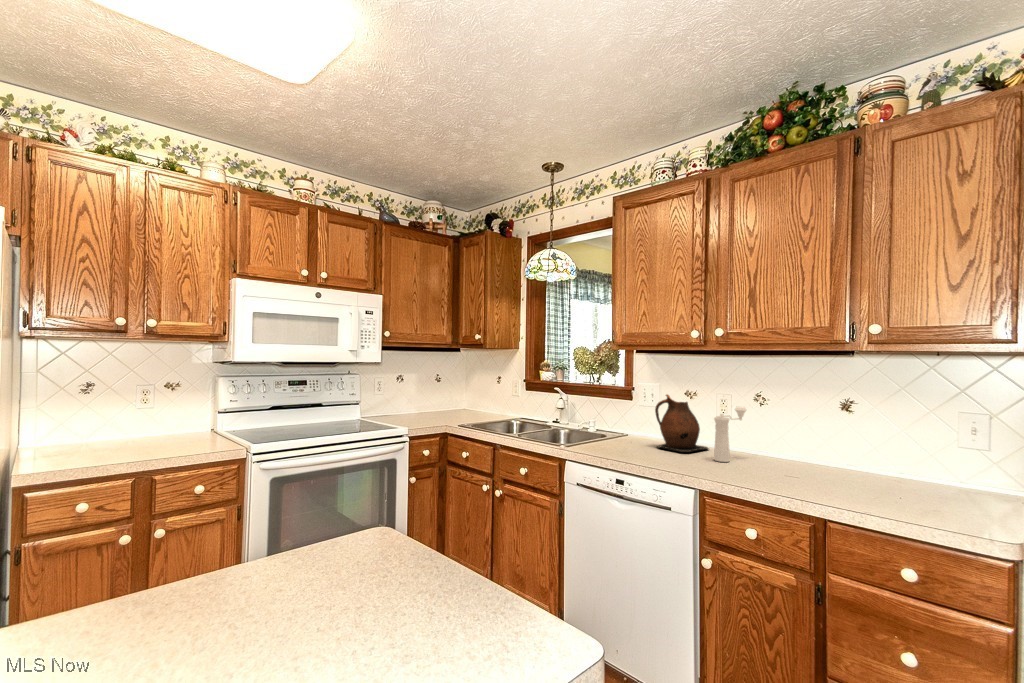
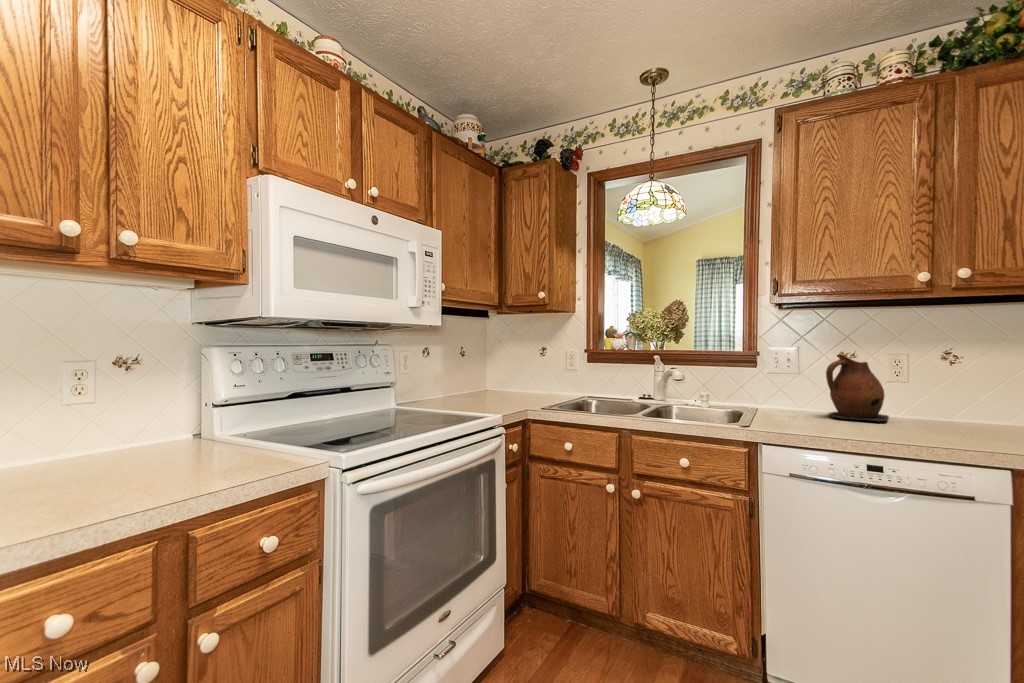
pepper mill: present [714,407,746,462] -> none [932,364,957,429]

